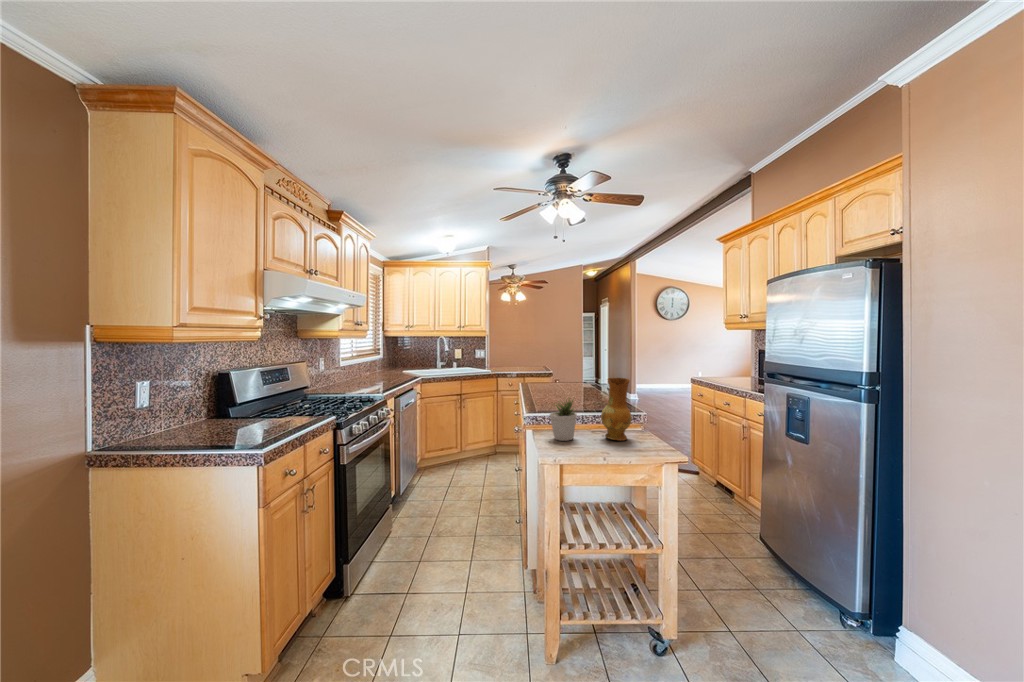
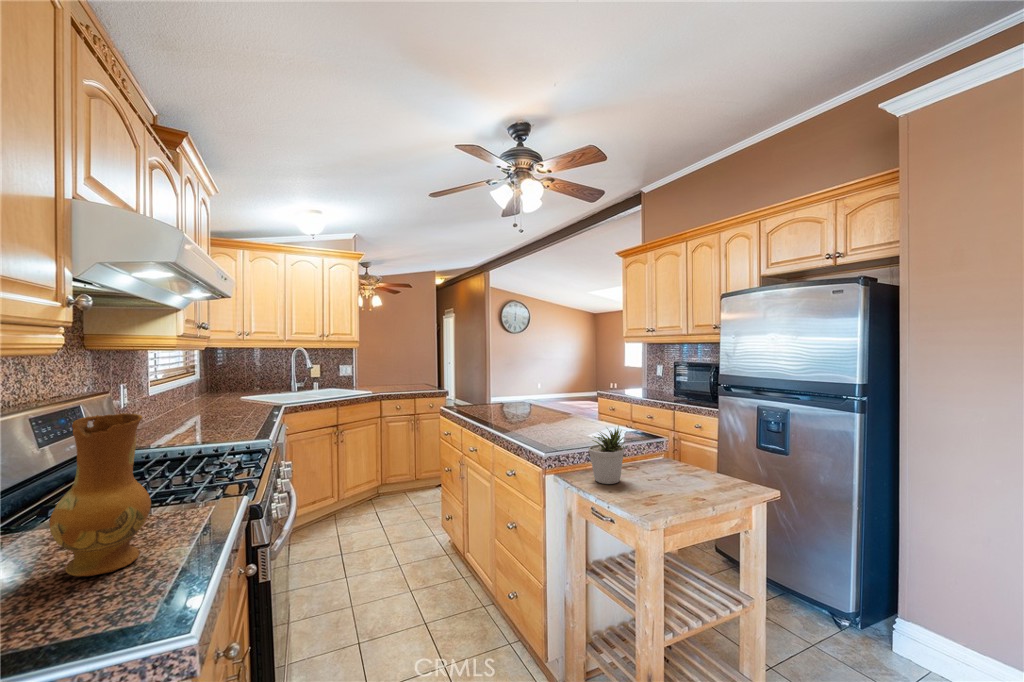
ceramic jug: present [601,378,632,441] -> present [49,413,151,577]

